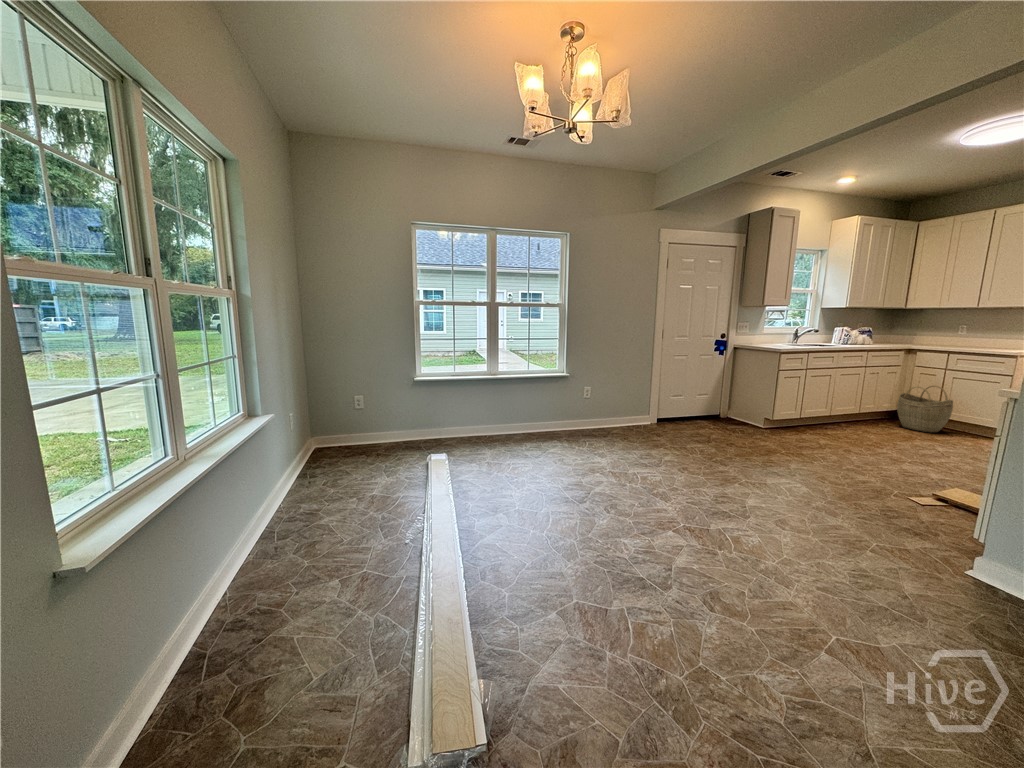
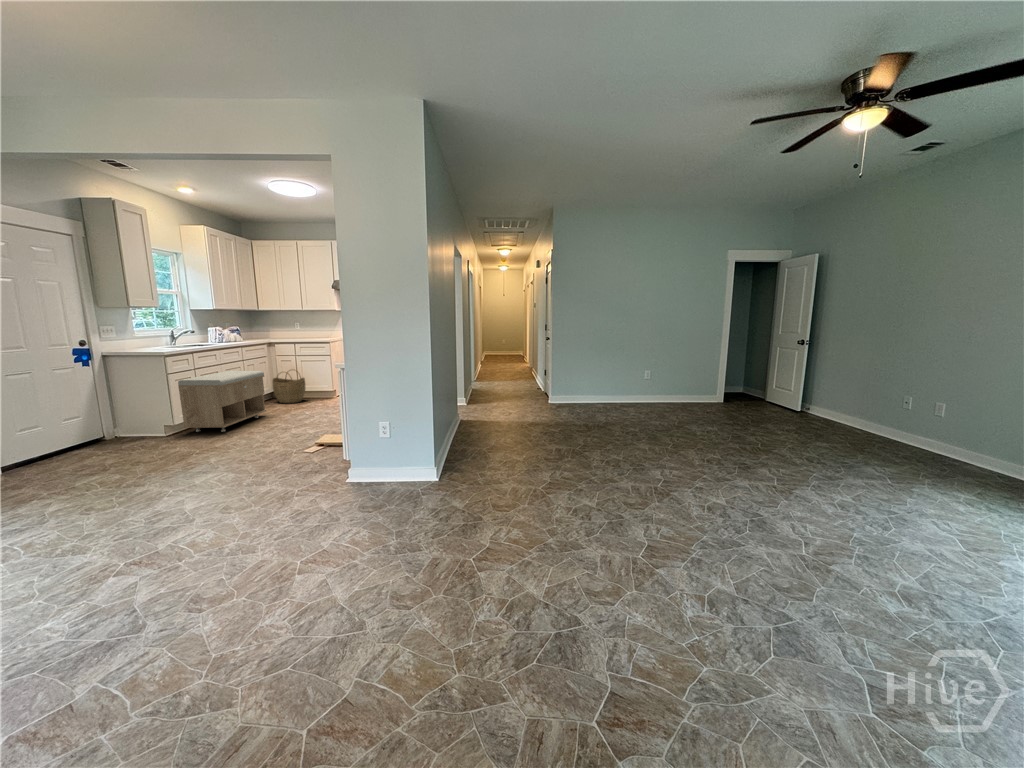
storage bench: none [780,375,887,441] -> present [178,371,266,432]

